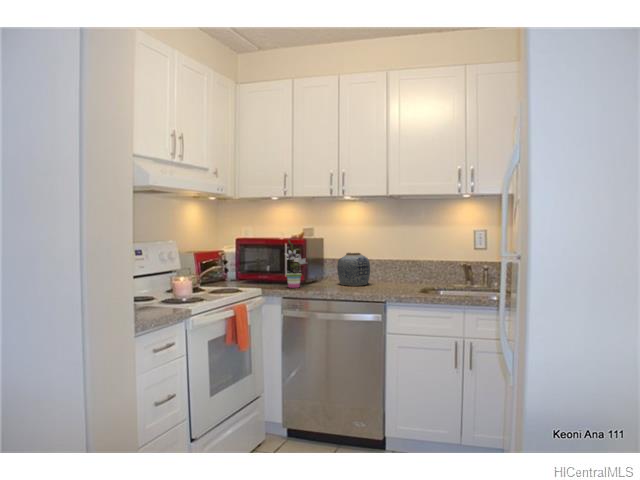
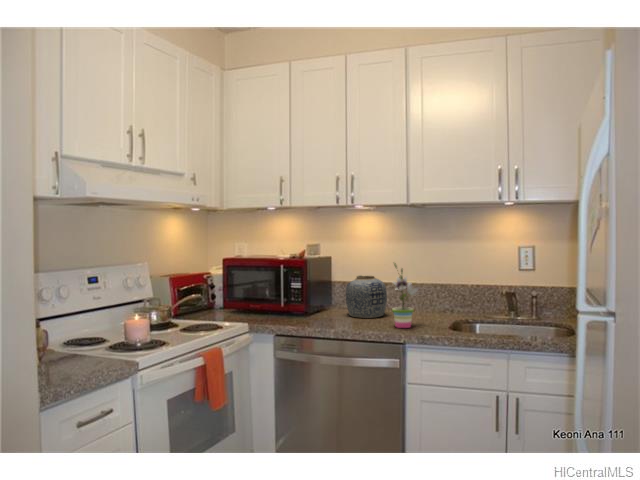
potted plant: present [286,241,306,288] -> present [392,263,419,328]

